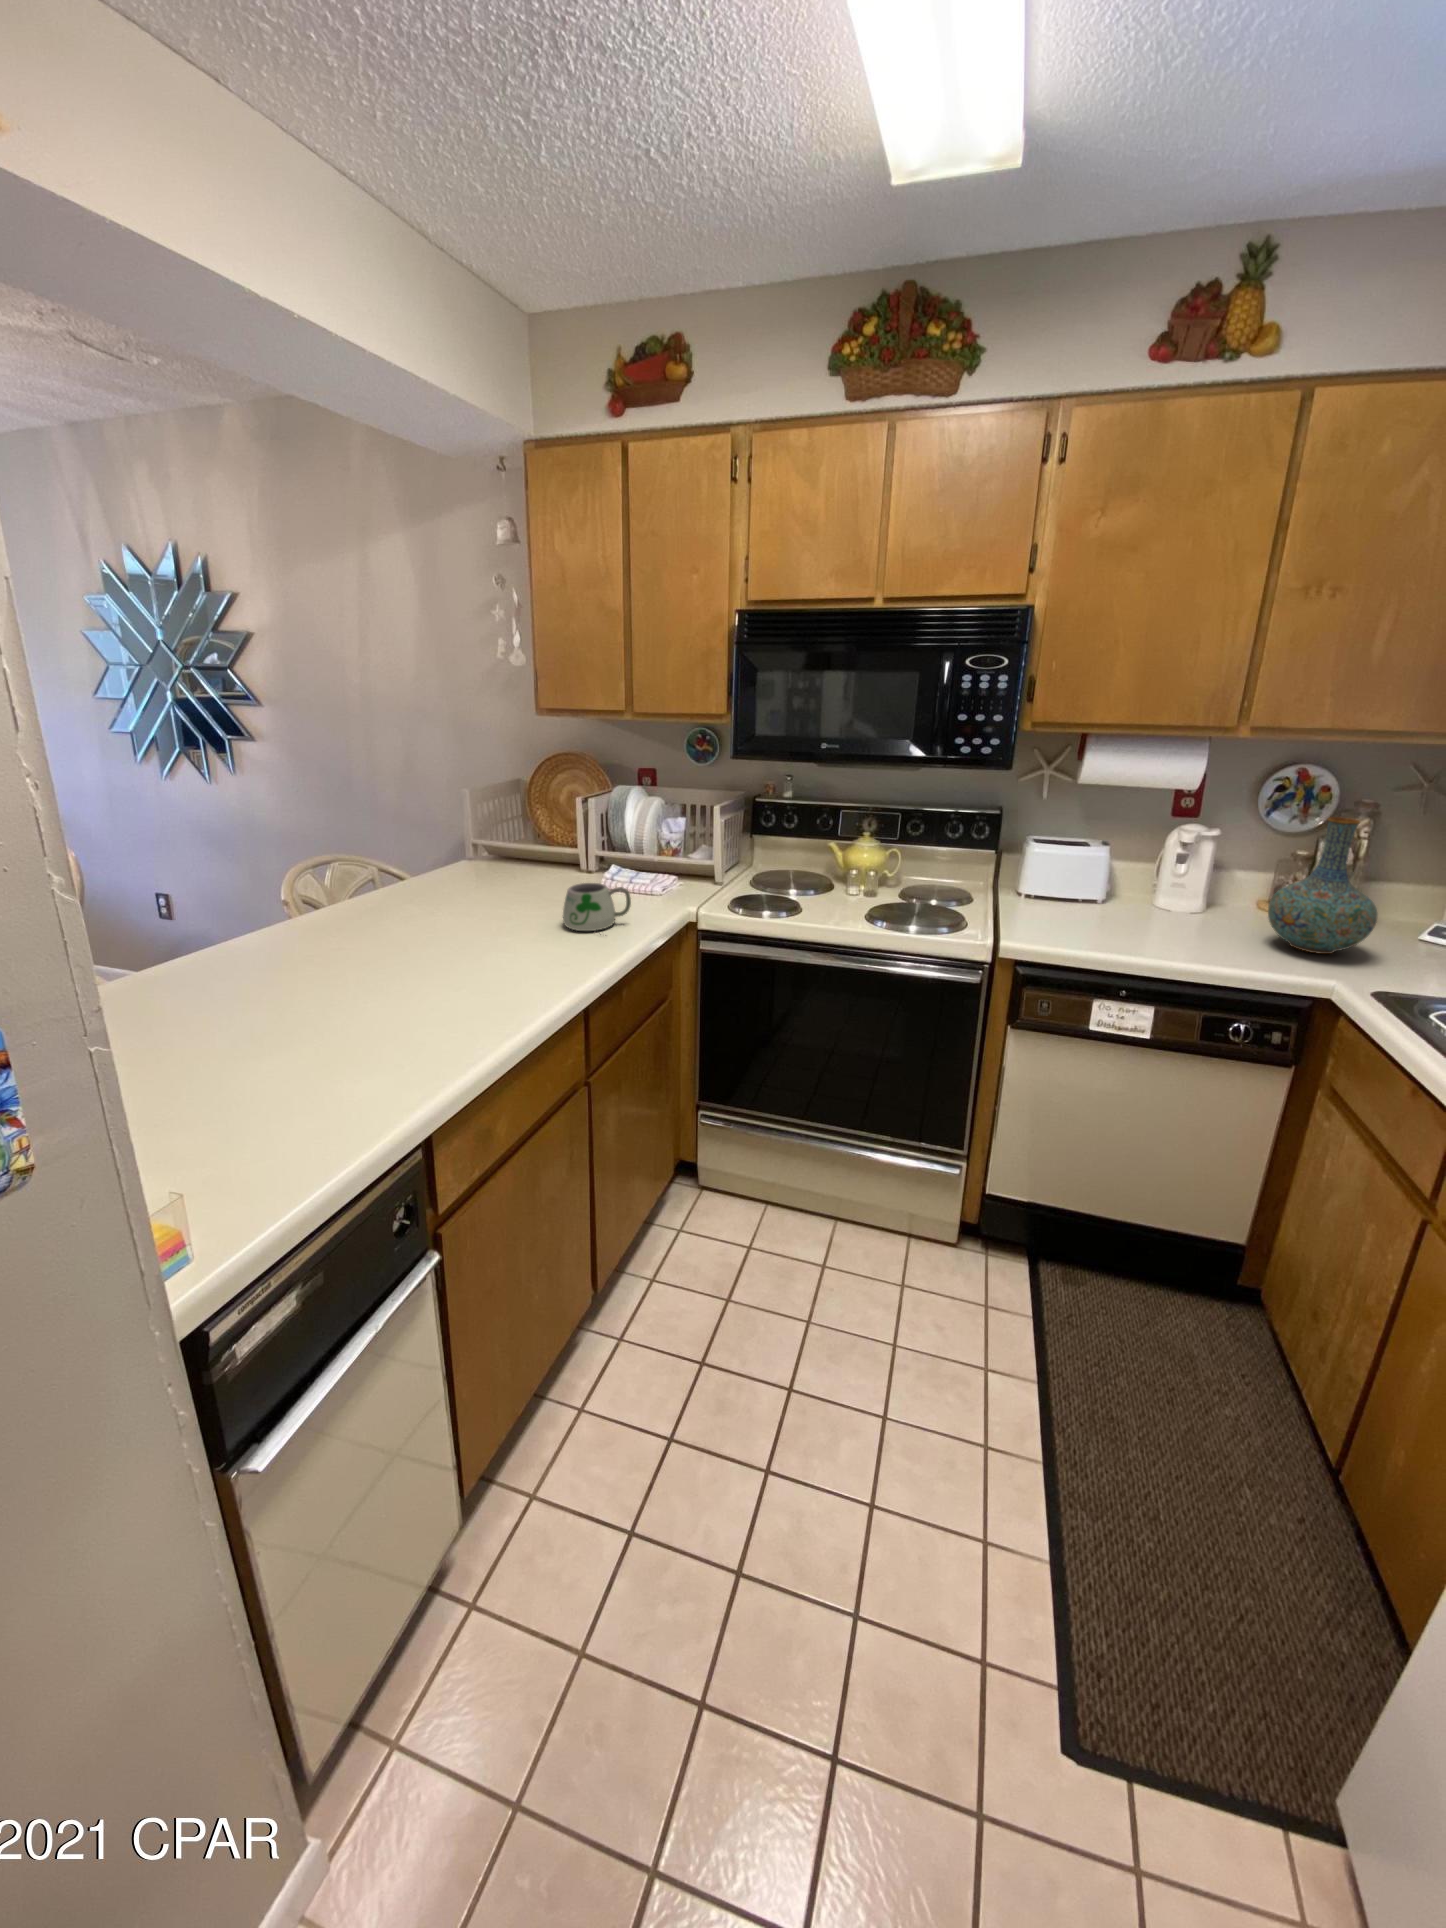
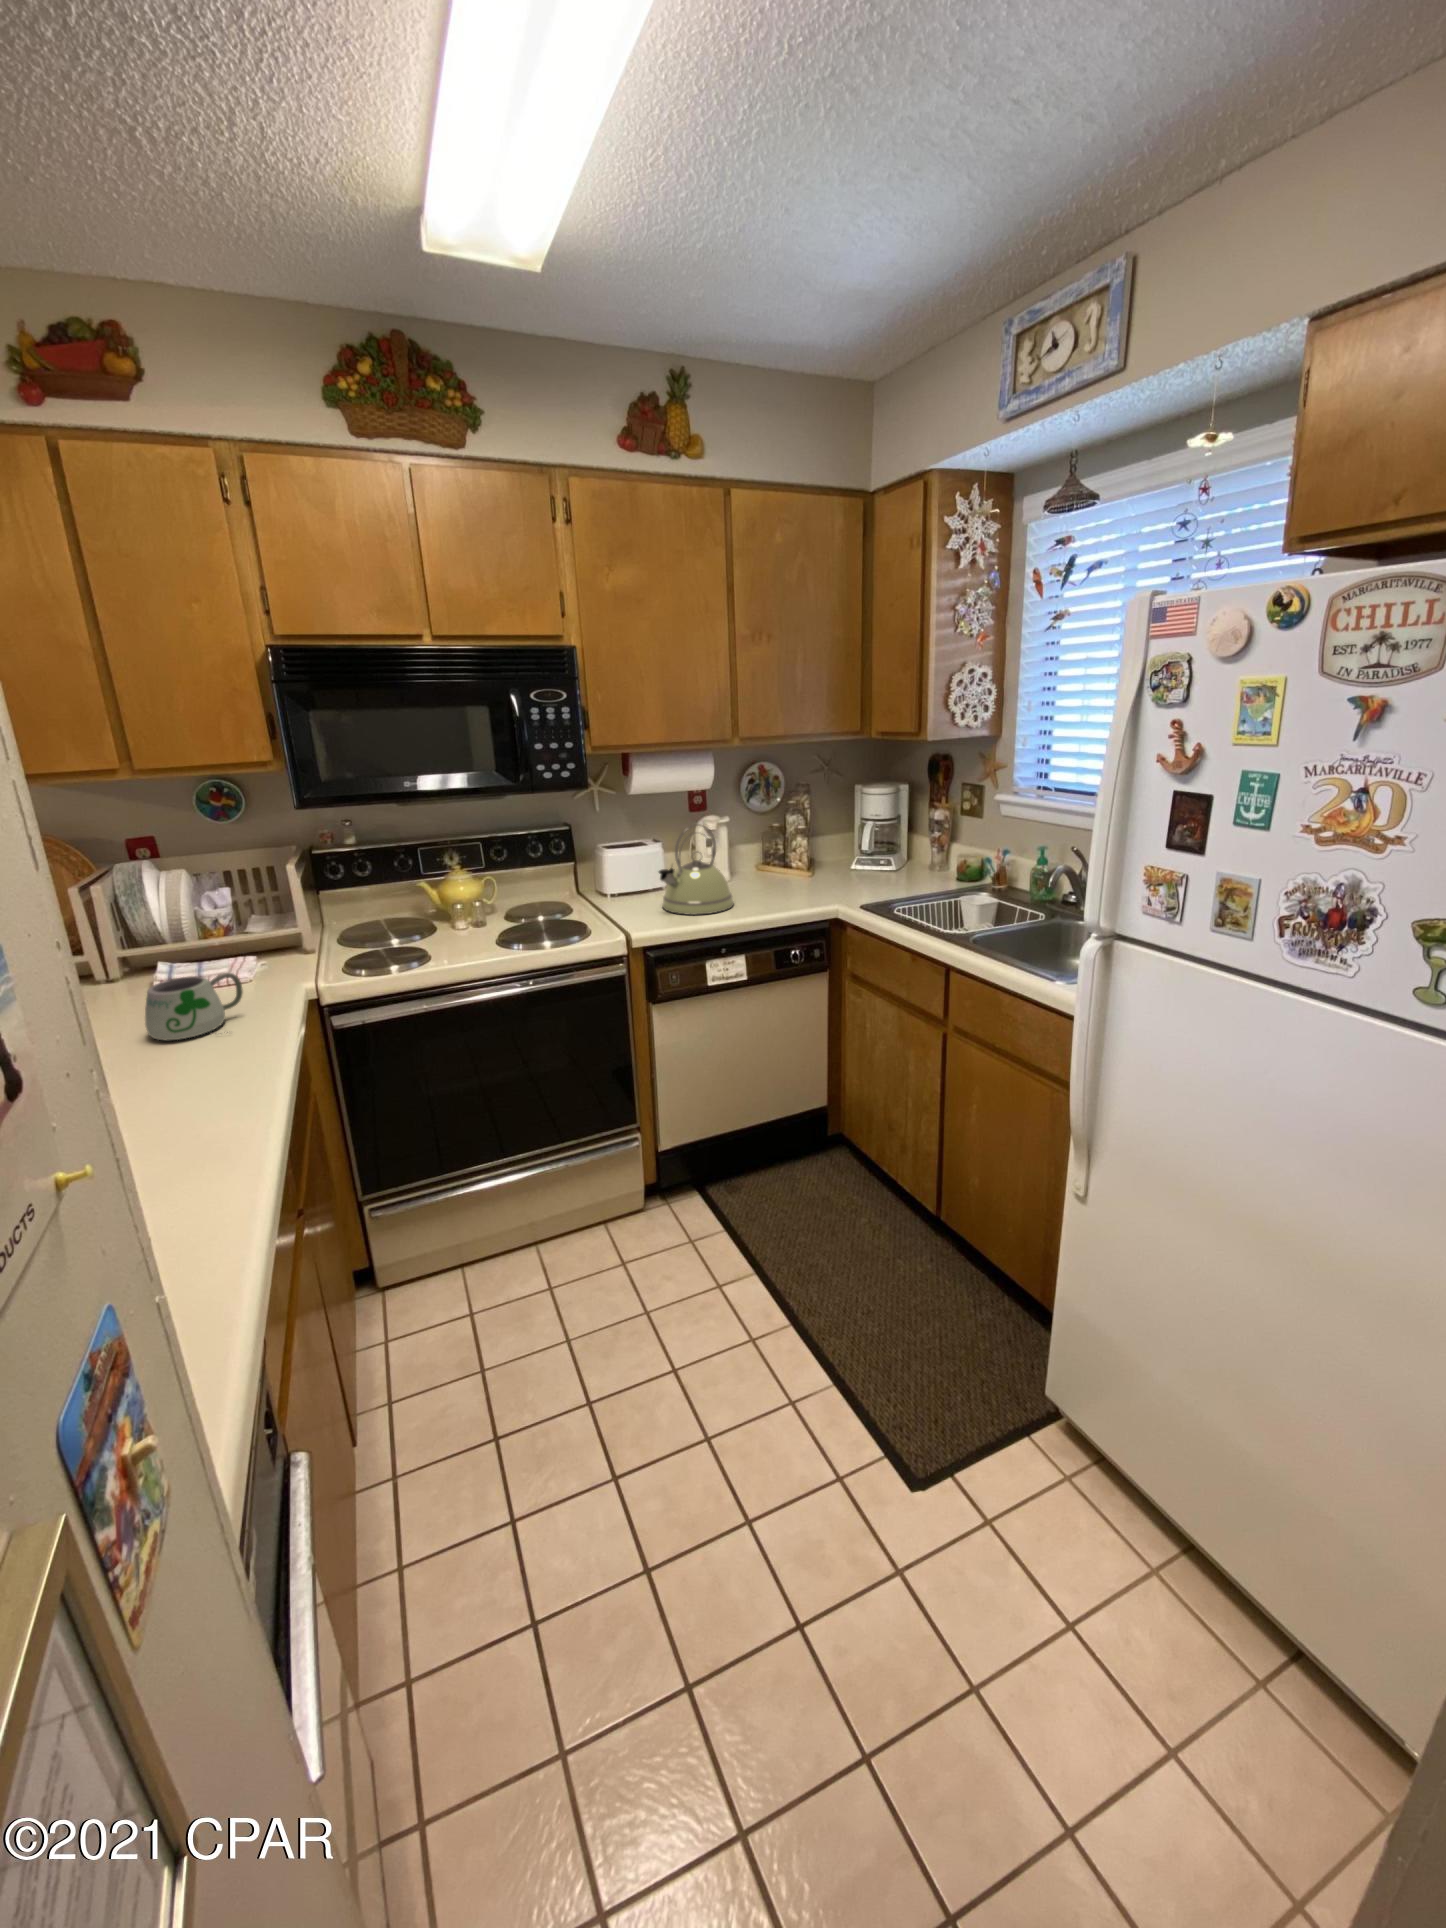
vase: present [1268,817,1377,954] -> none [781,795,842,891]
kettle: none [1068,831,1171,946] -> present [659,824,734,915]

